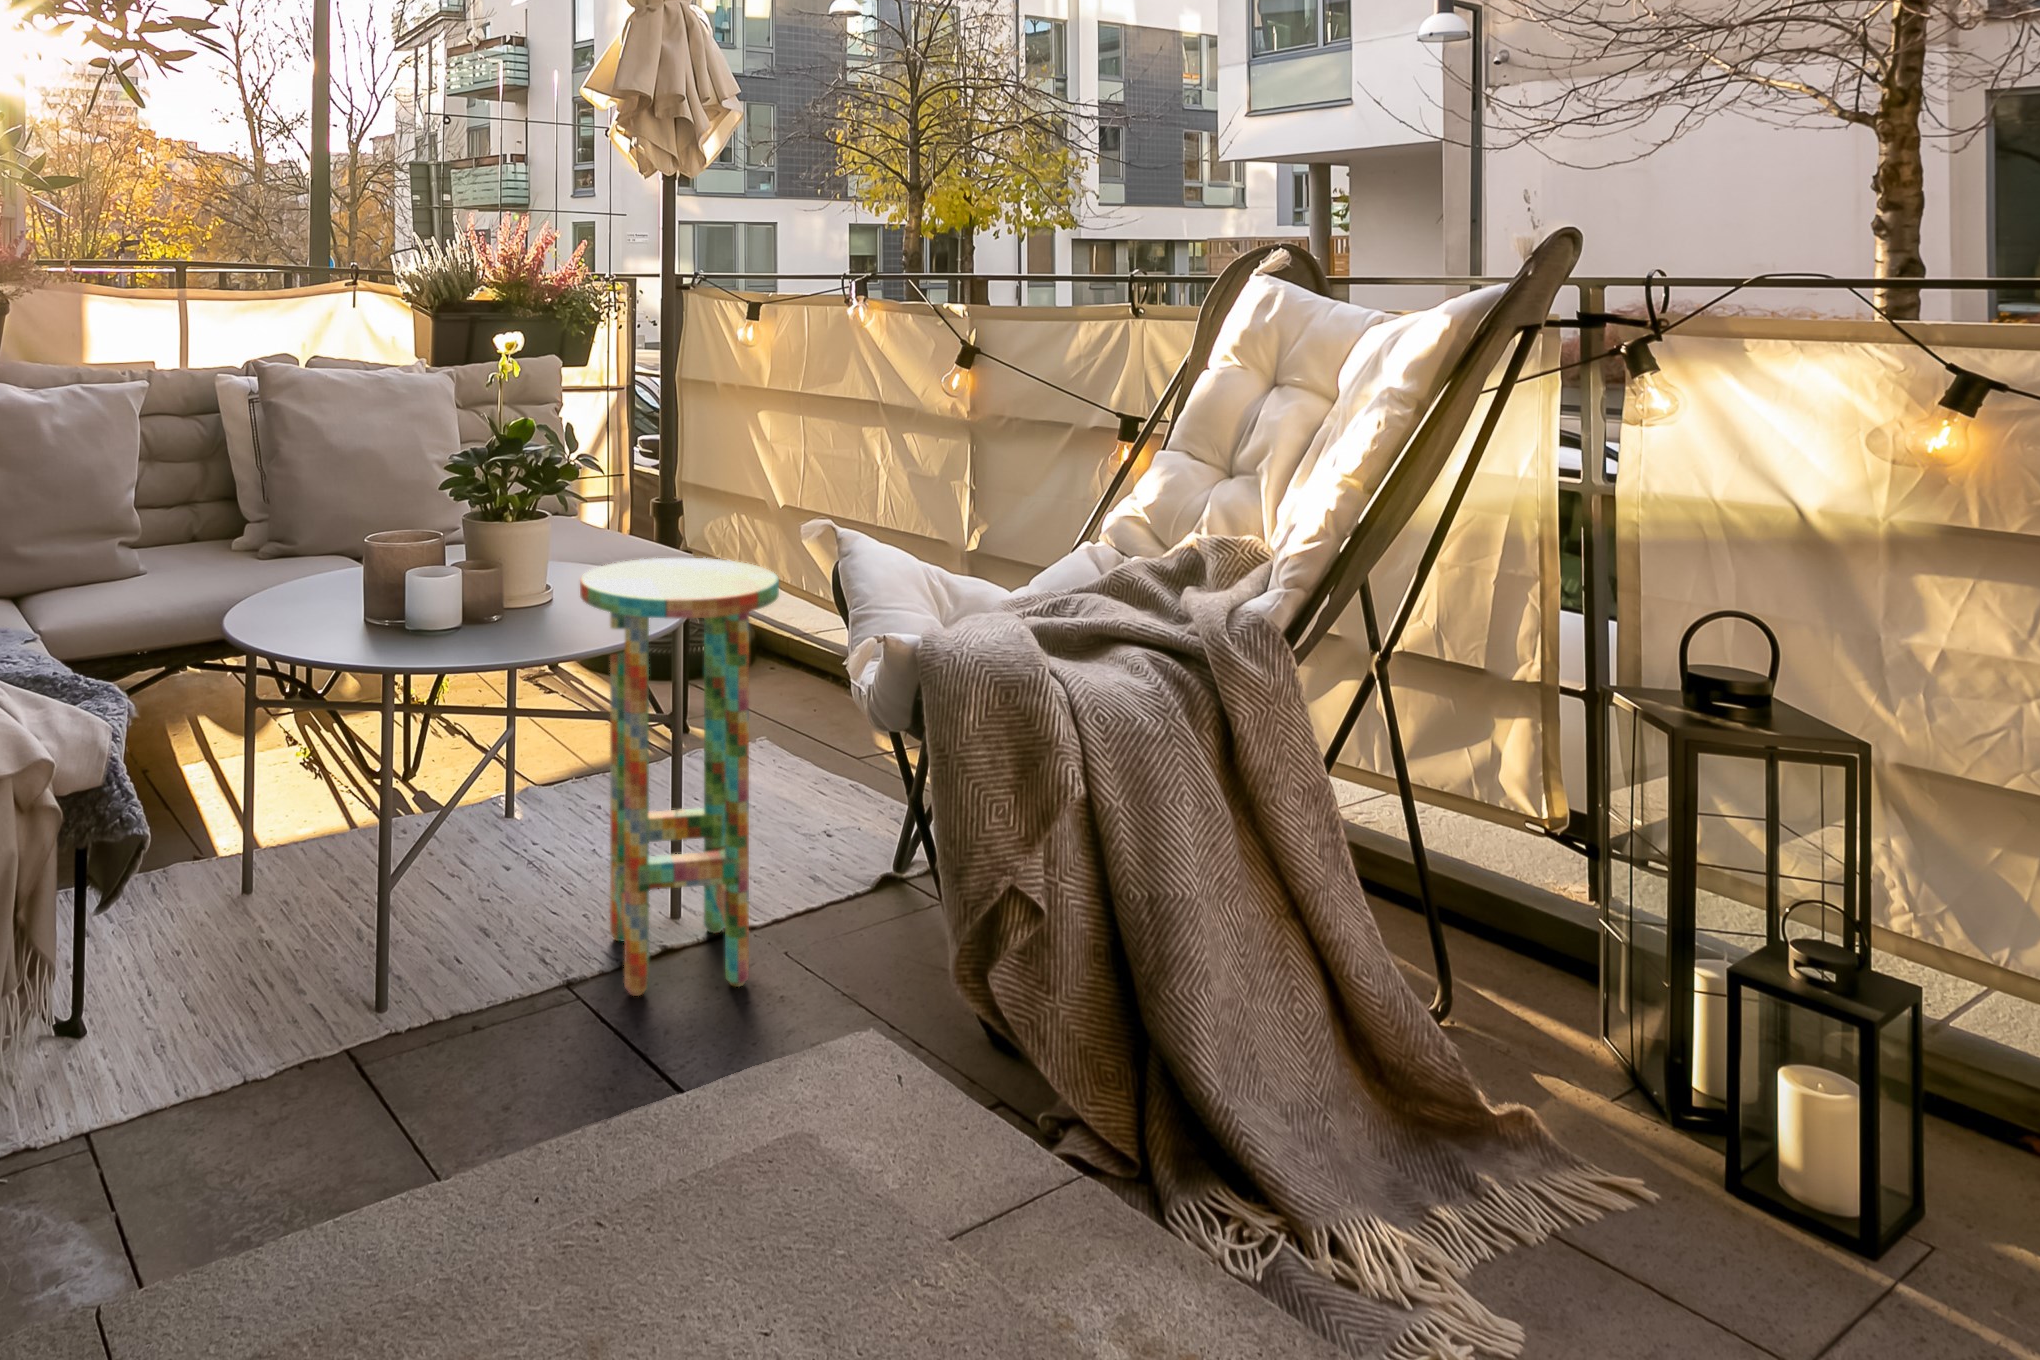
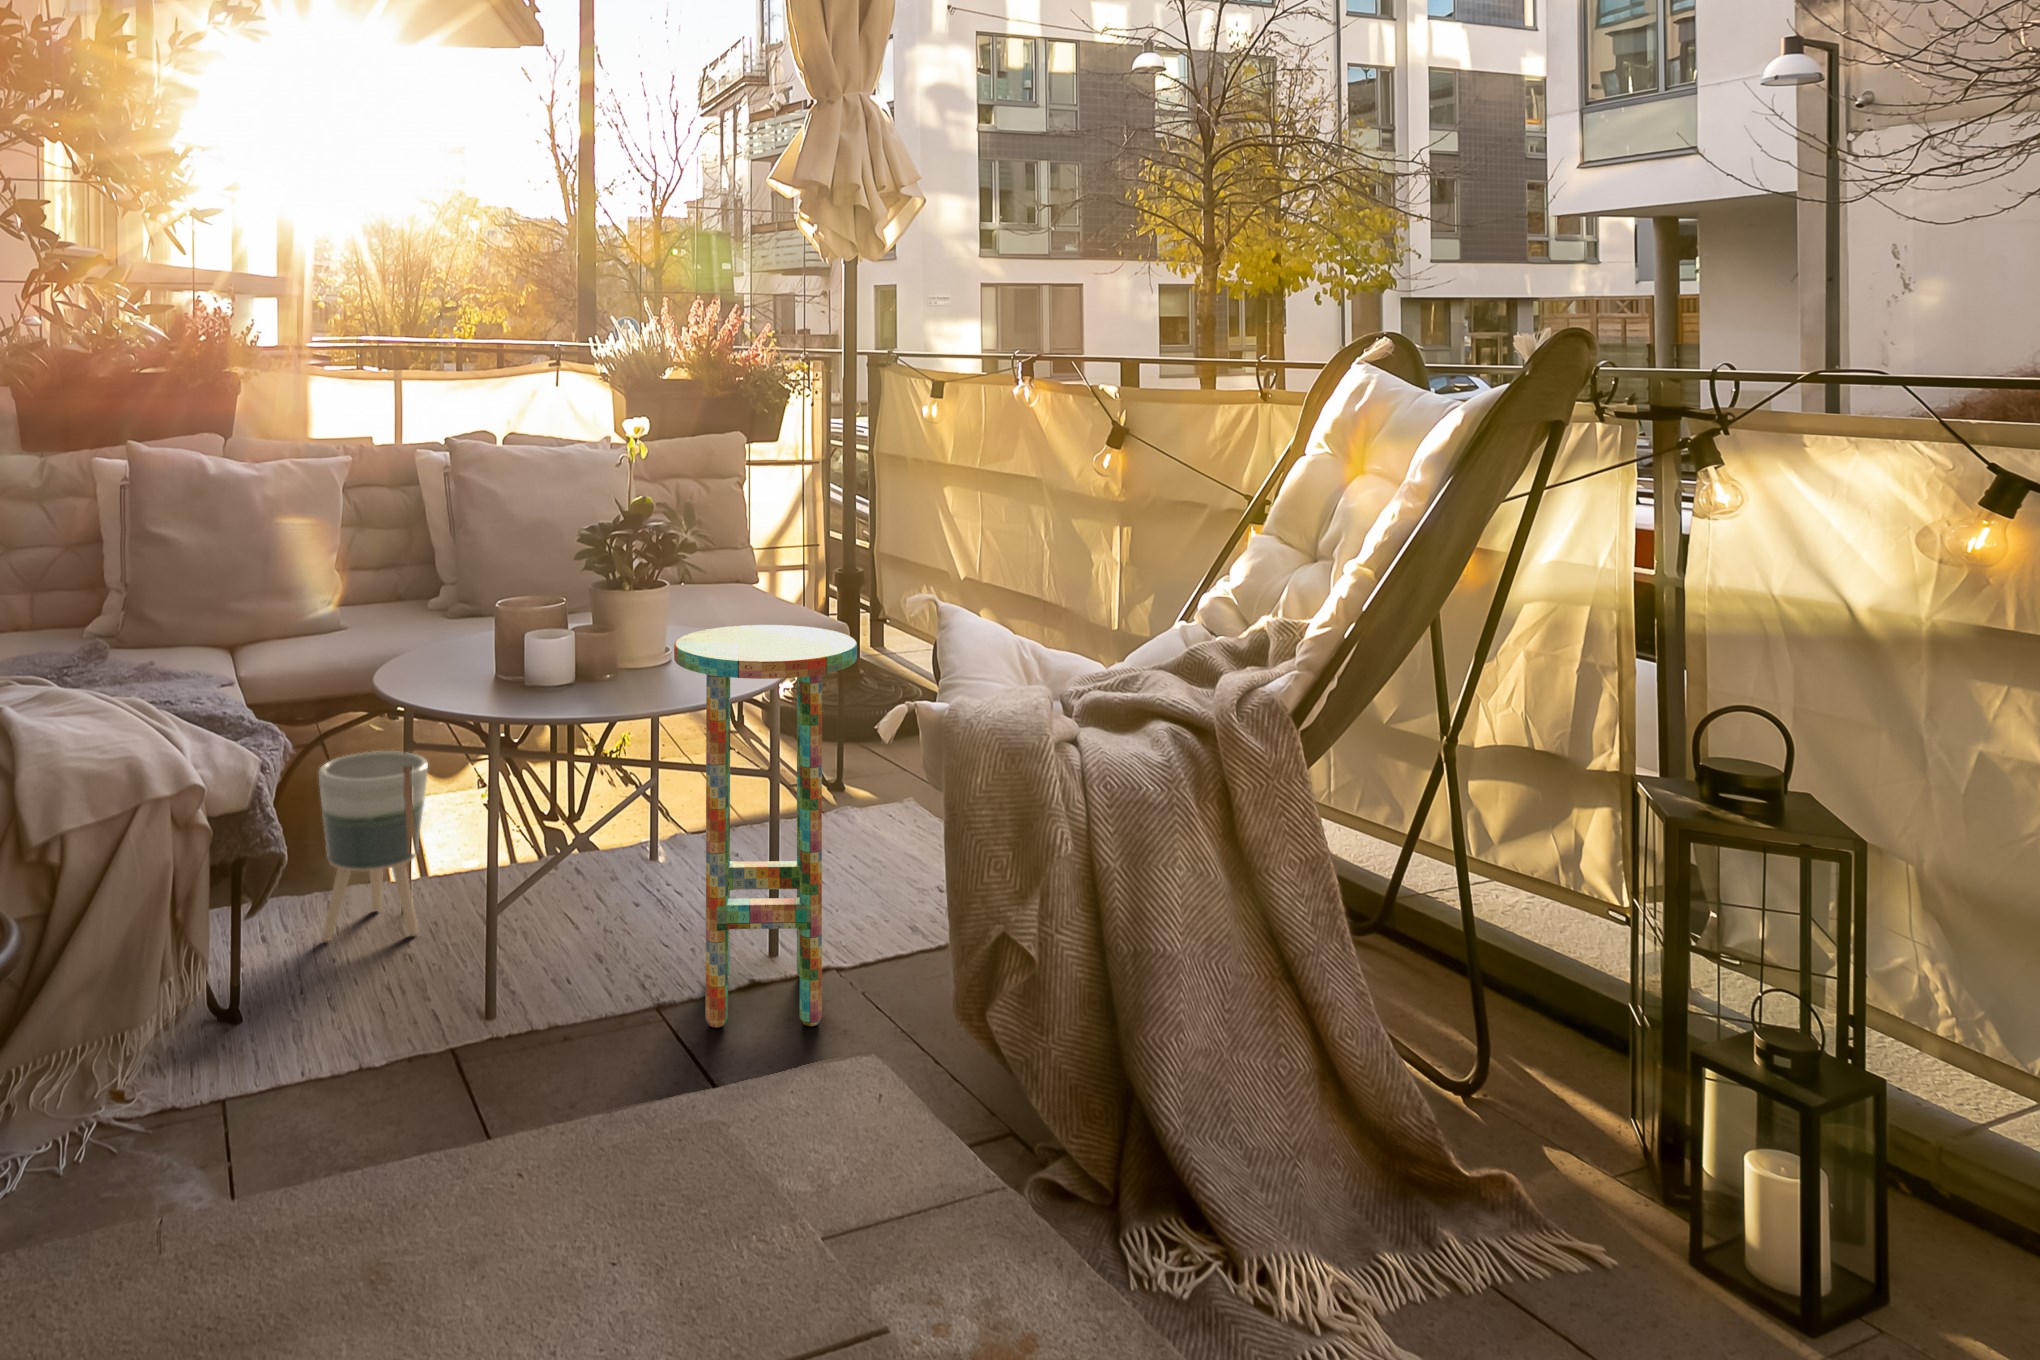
planter: none [154,709,278,924] -> present [319,751,428,941]

